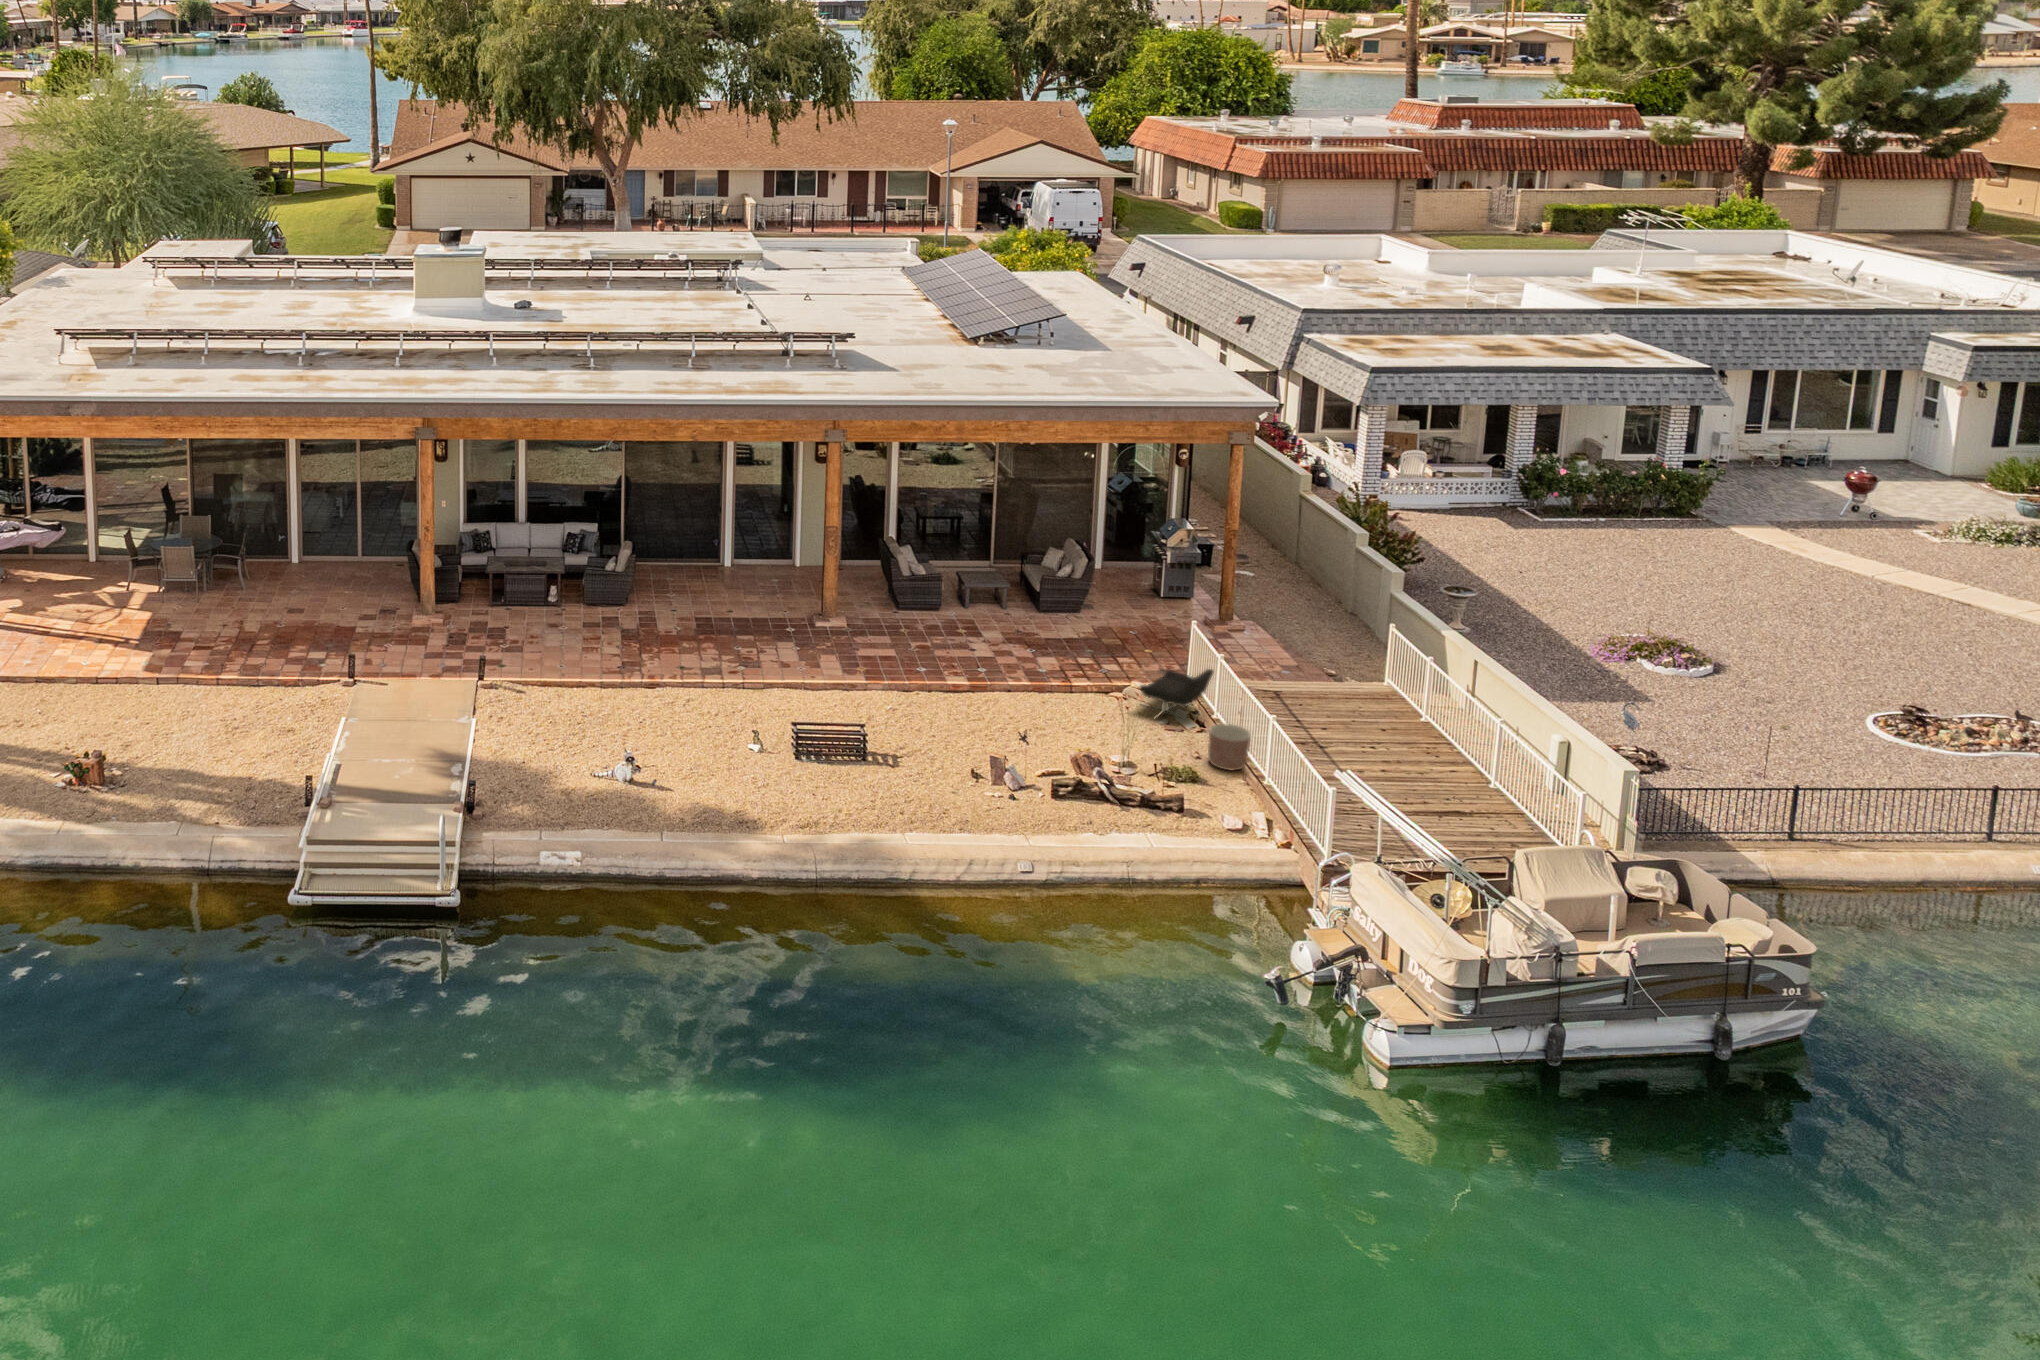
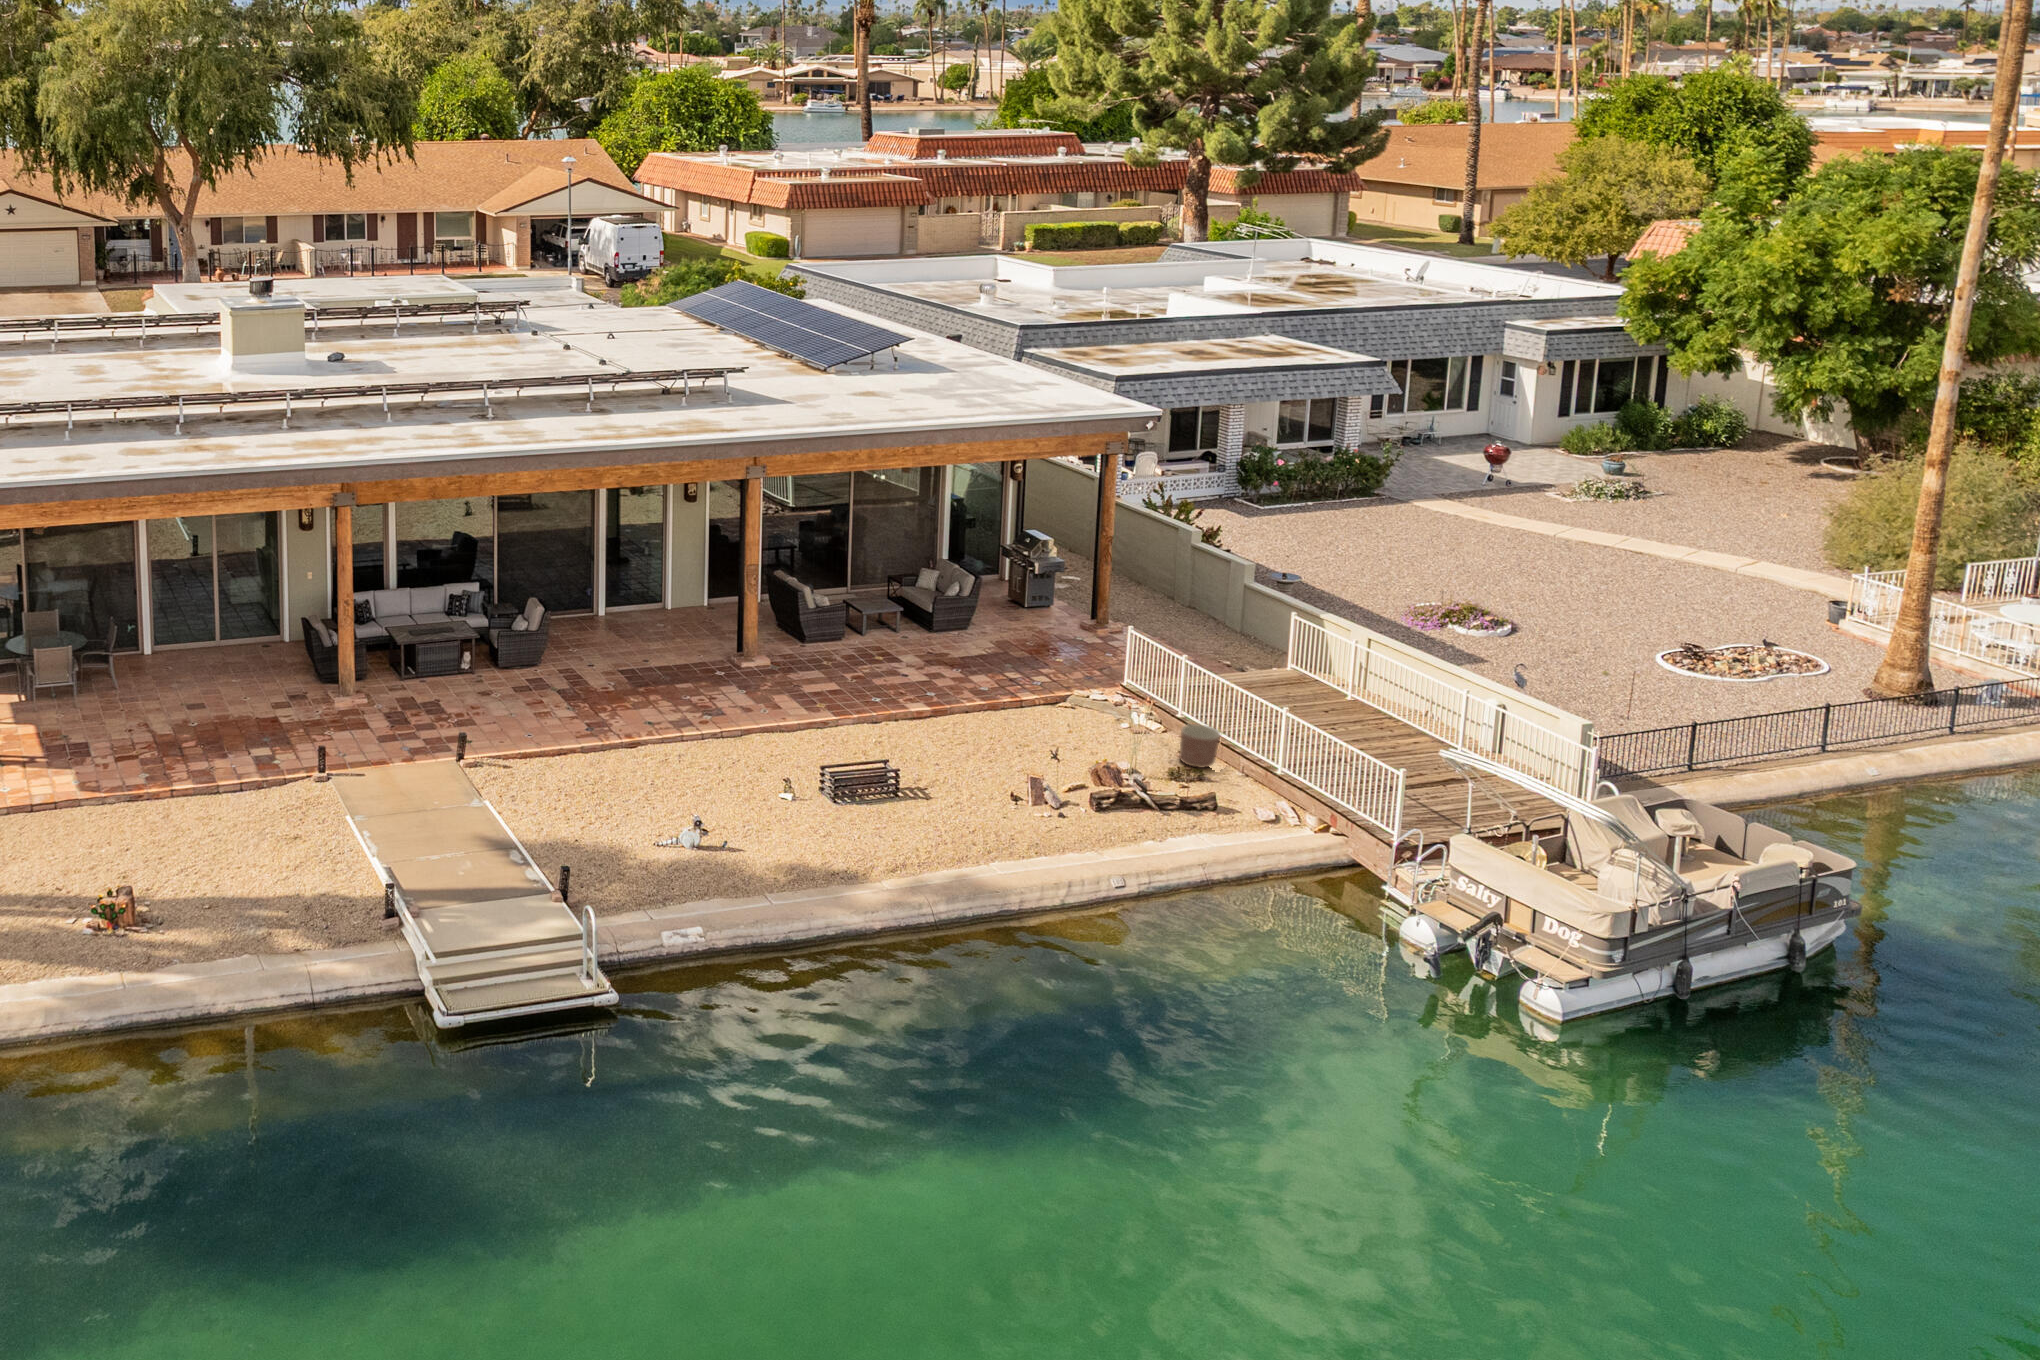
lounge chair: present [1140,669,1214,718] -> none [1084,674,1156,727]

